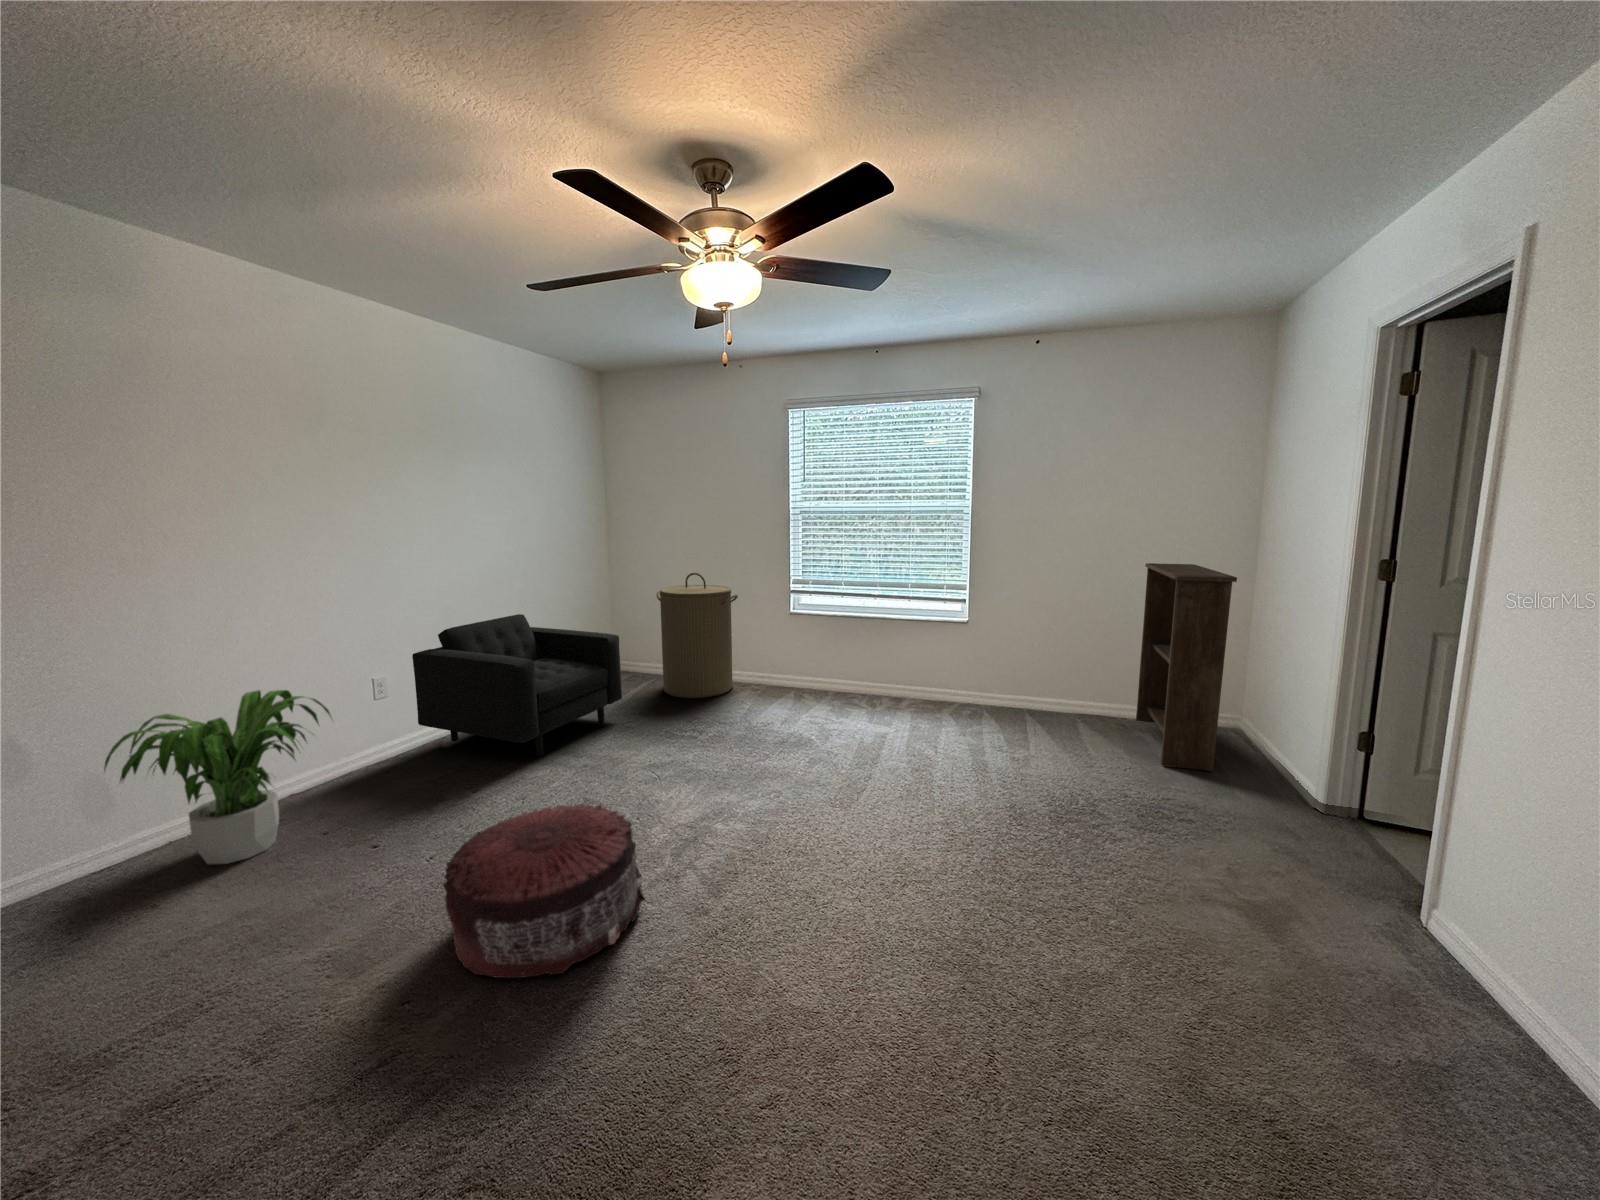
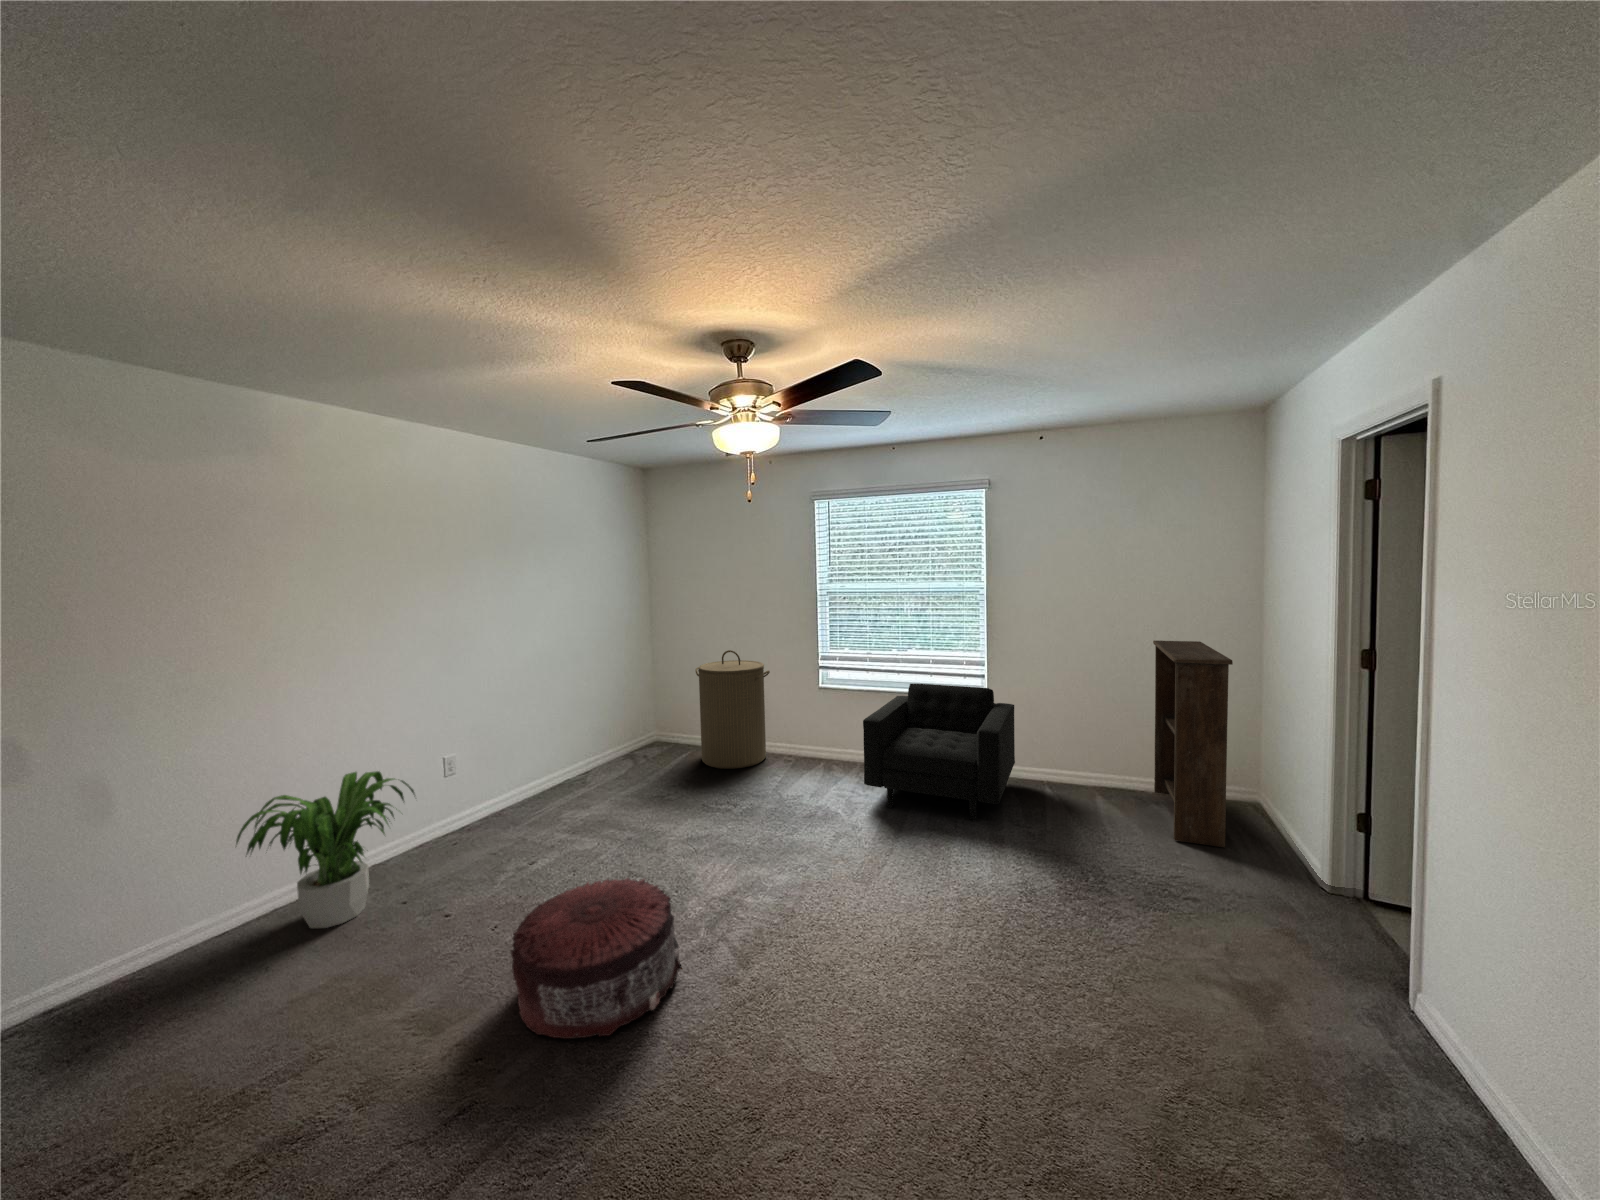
armchair: present [412,614,622,757] -> present [863,684,1015,821]

